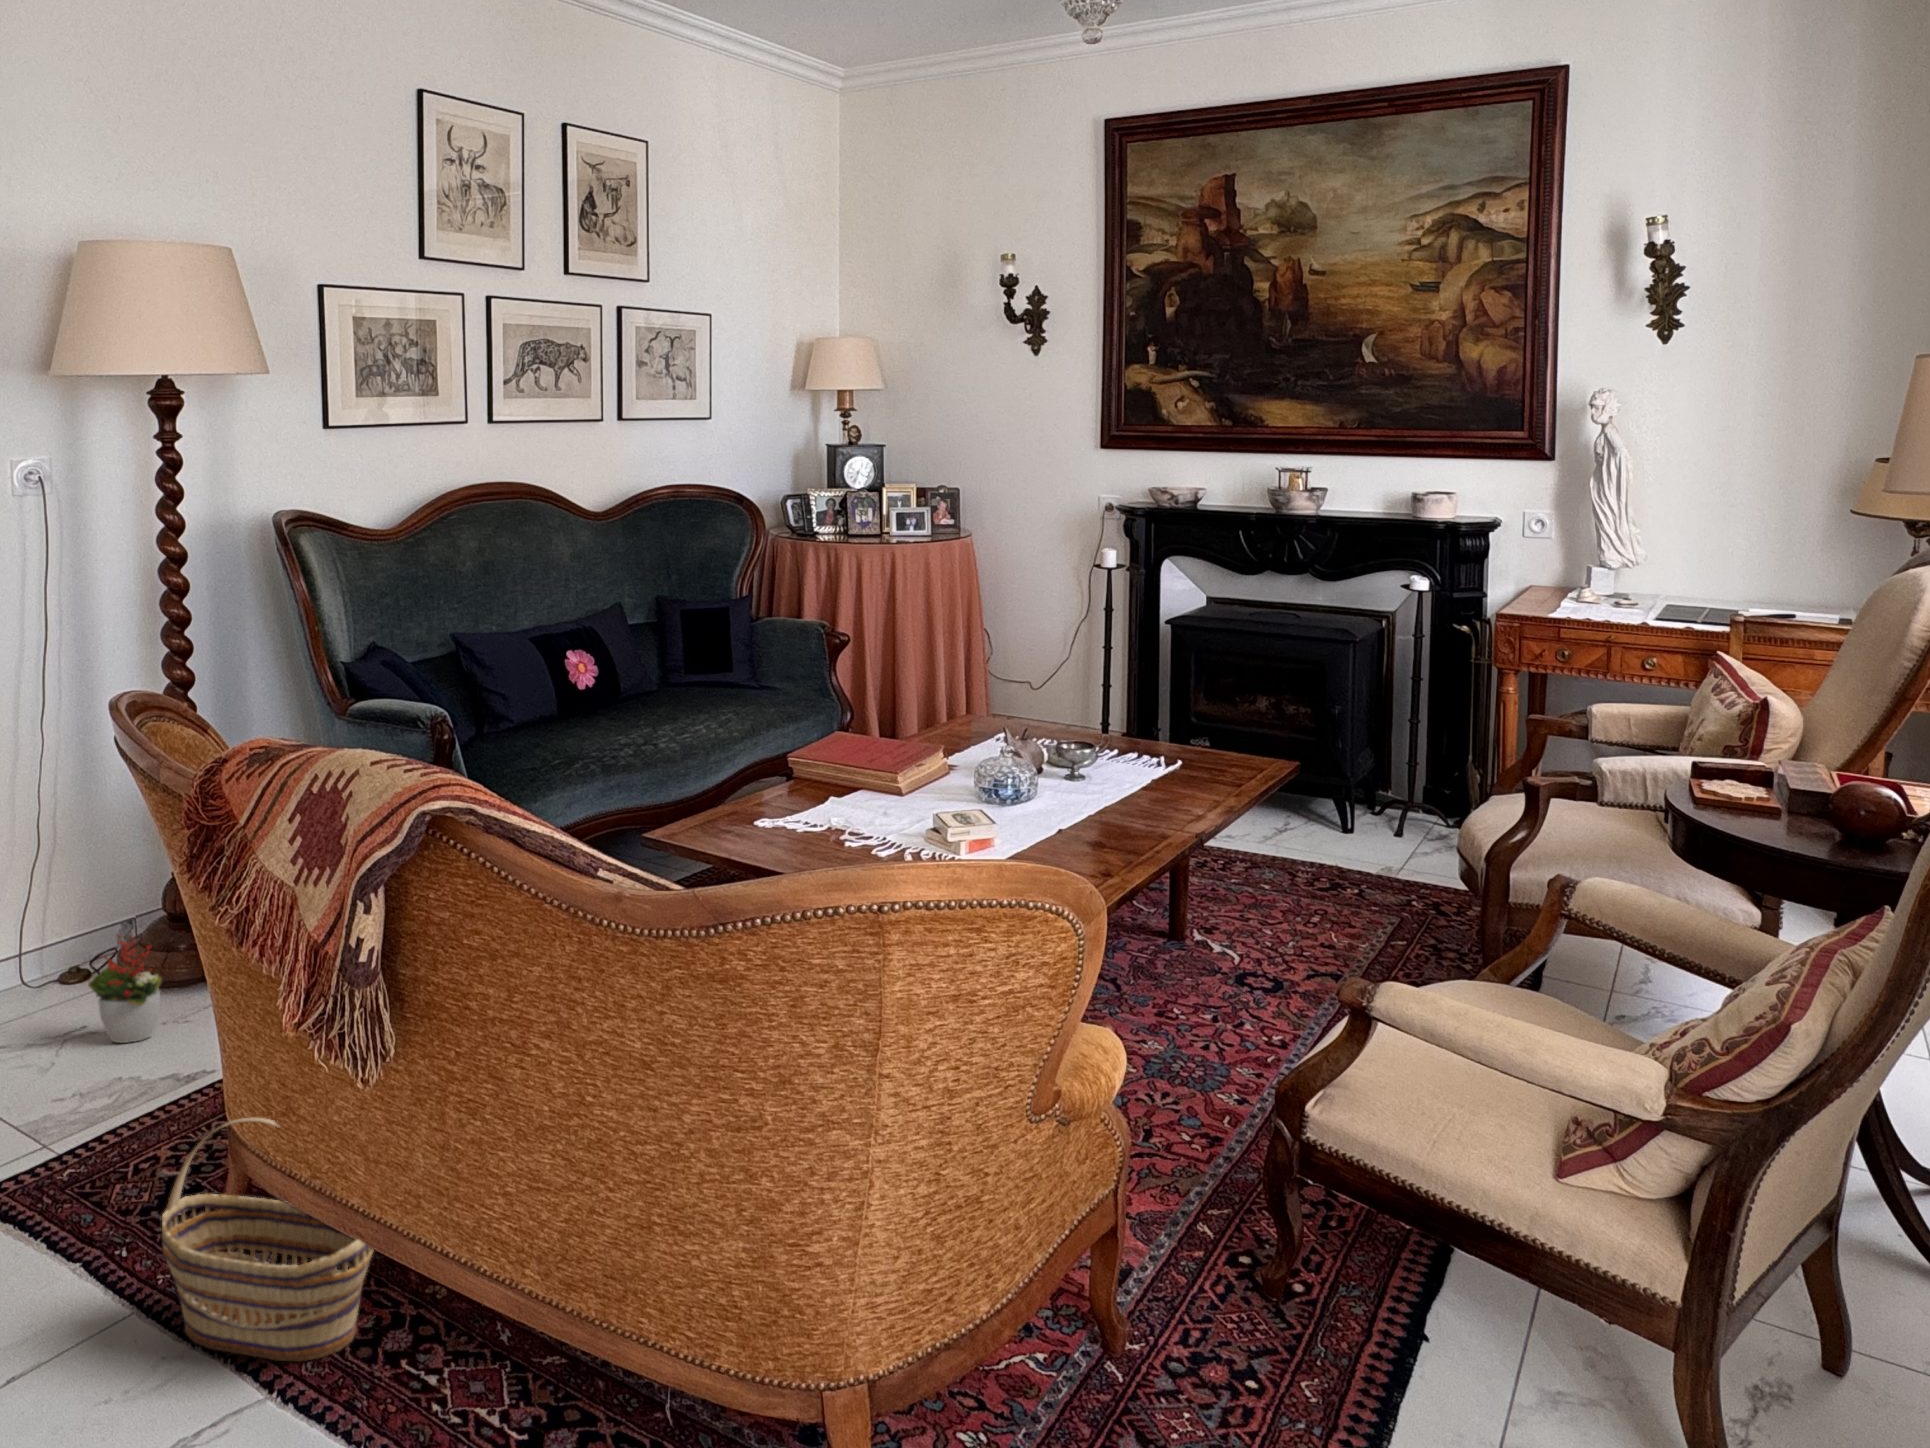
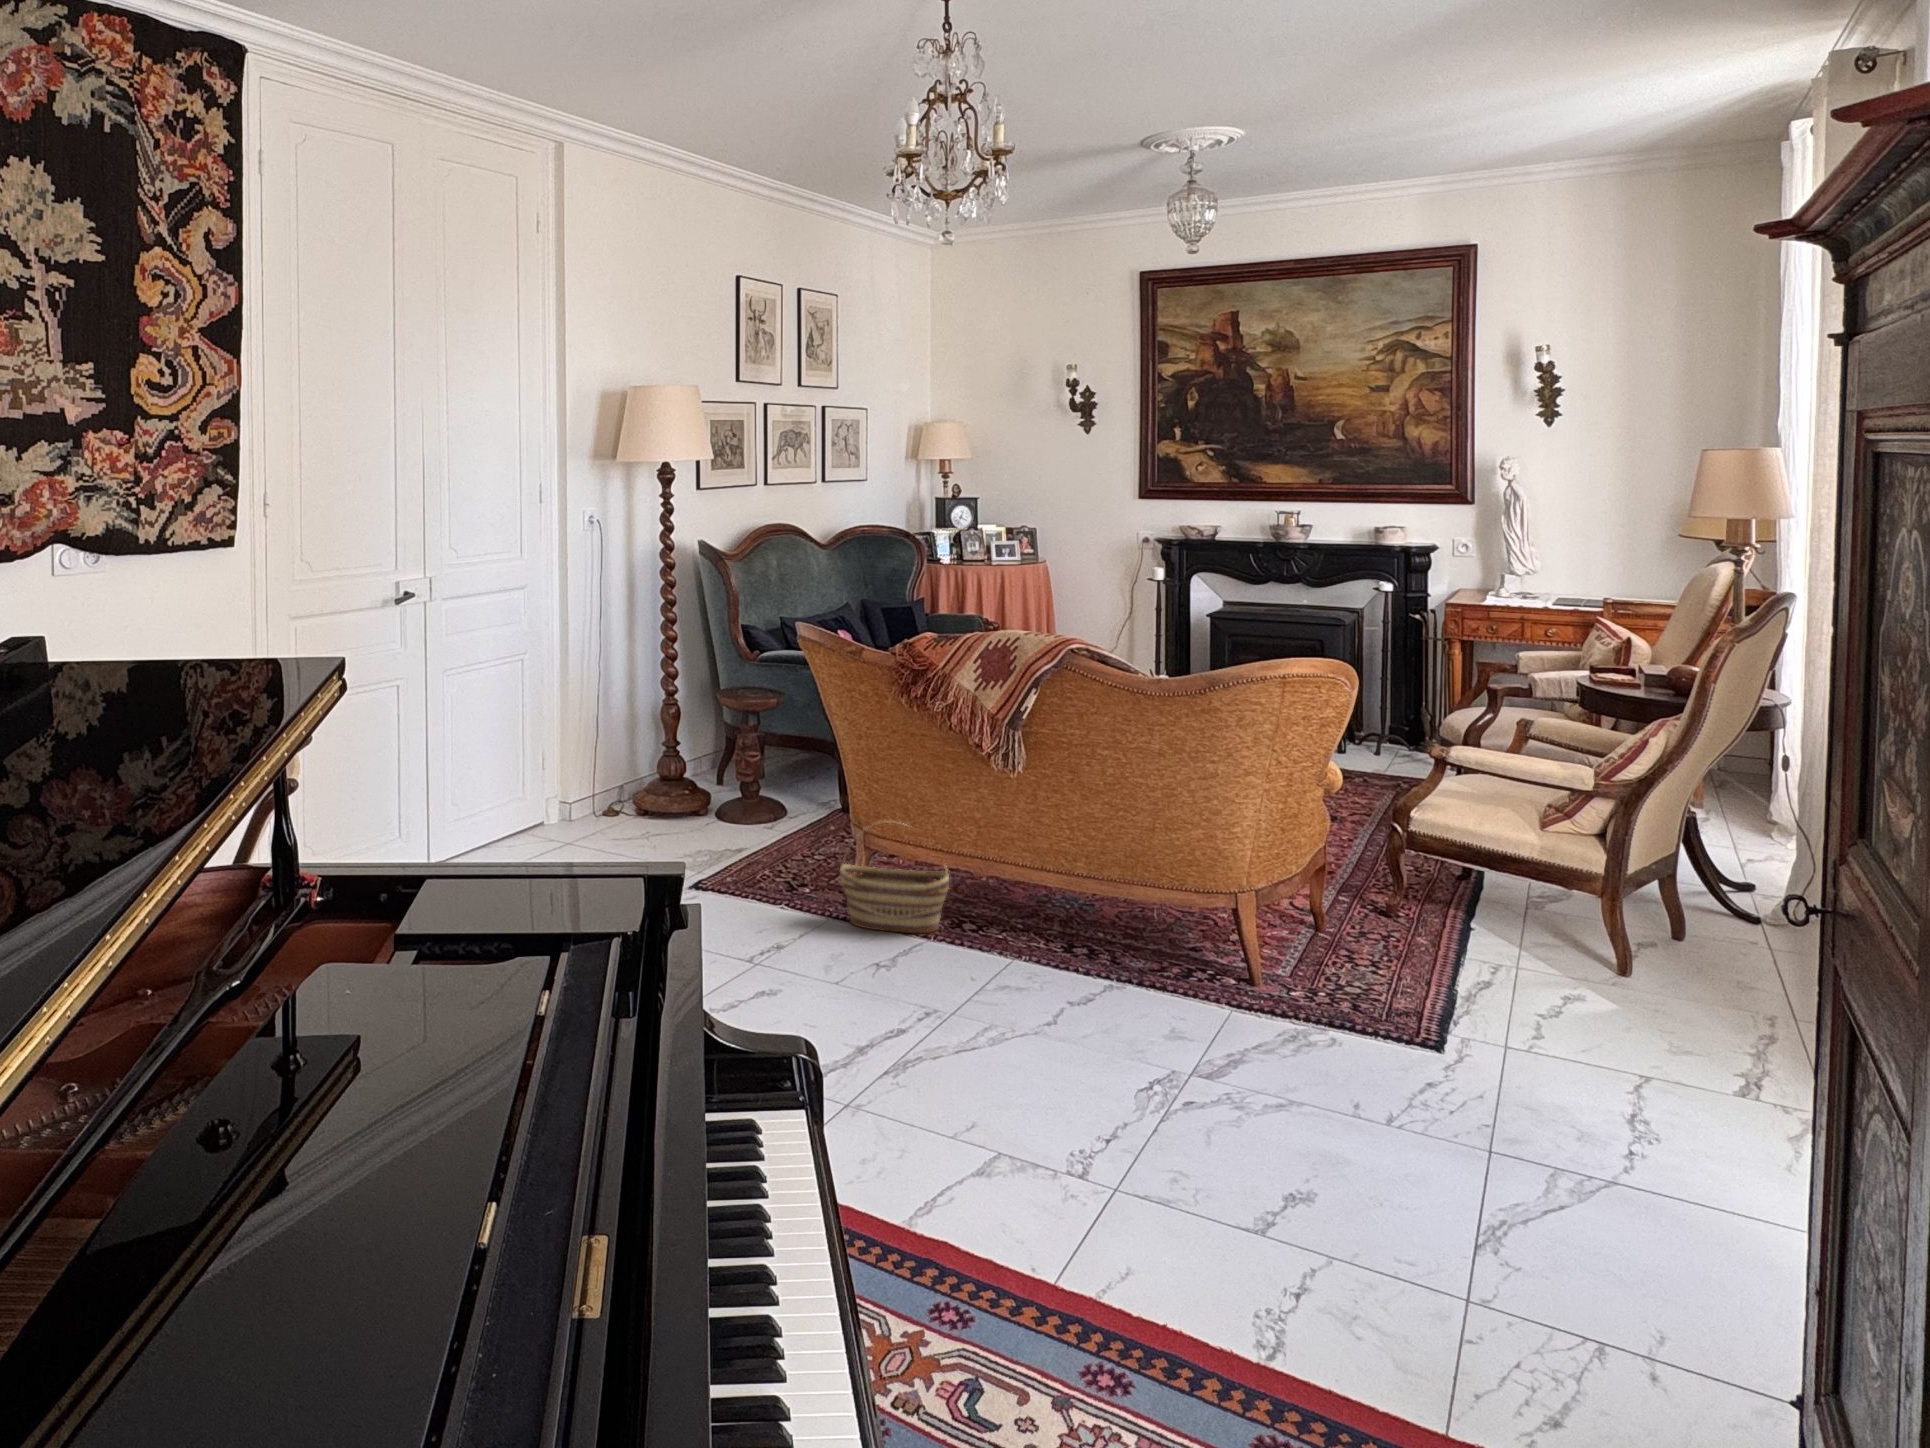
decorative plant: present [88,935,162,1043] -> none [661,774,697,836]

